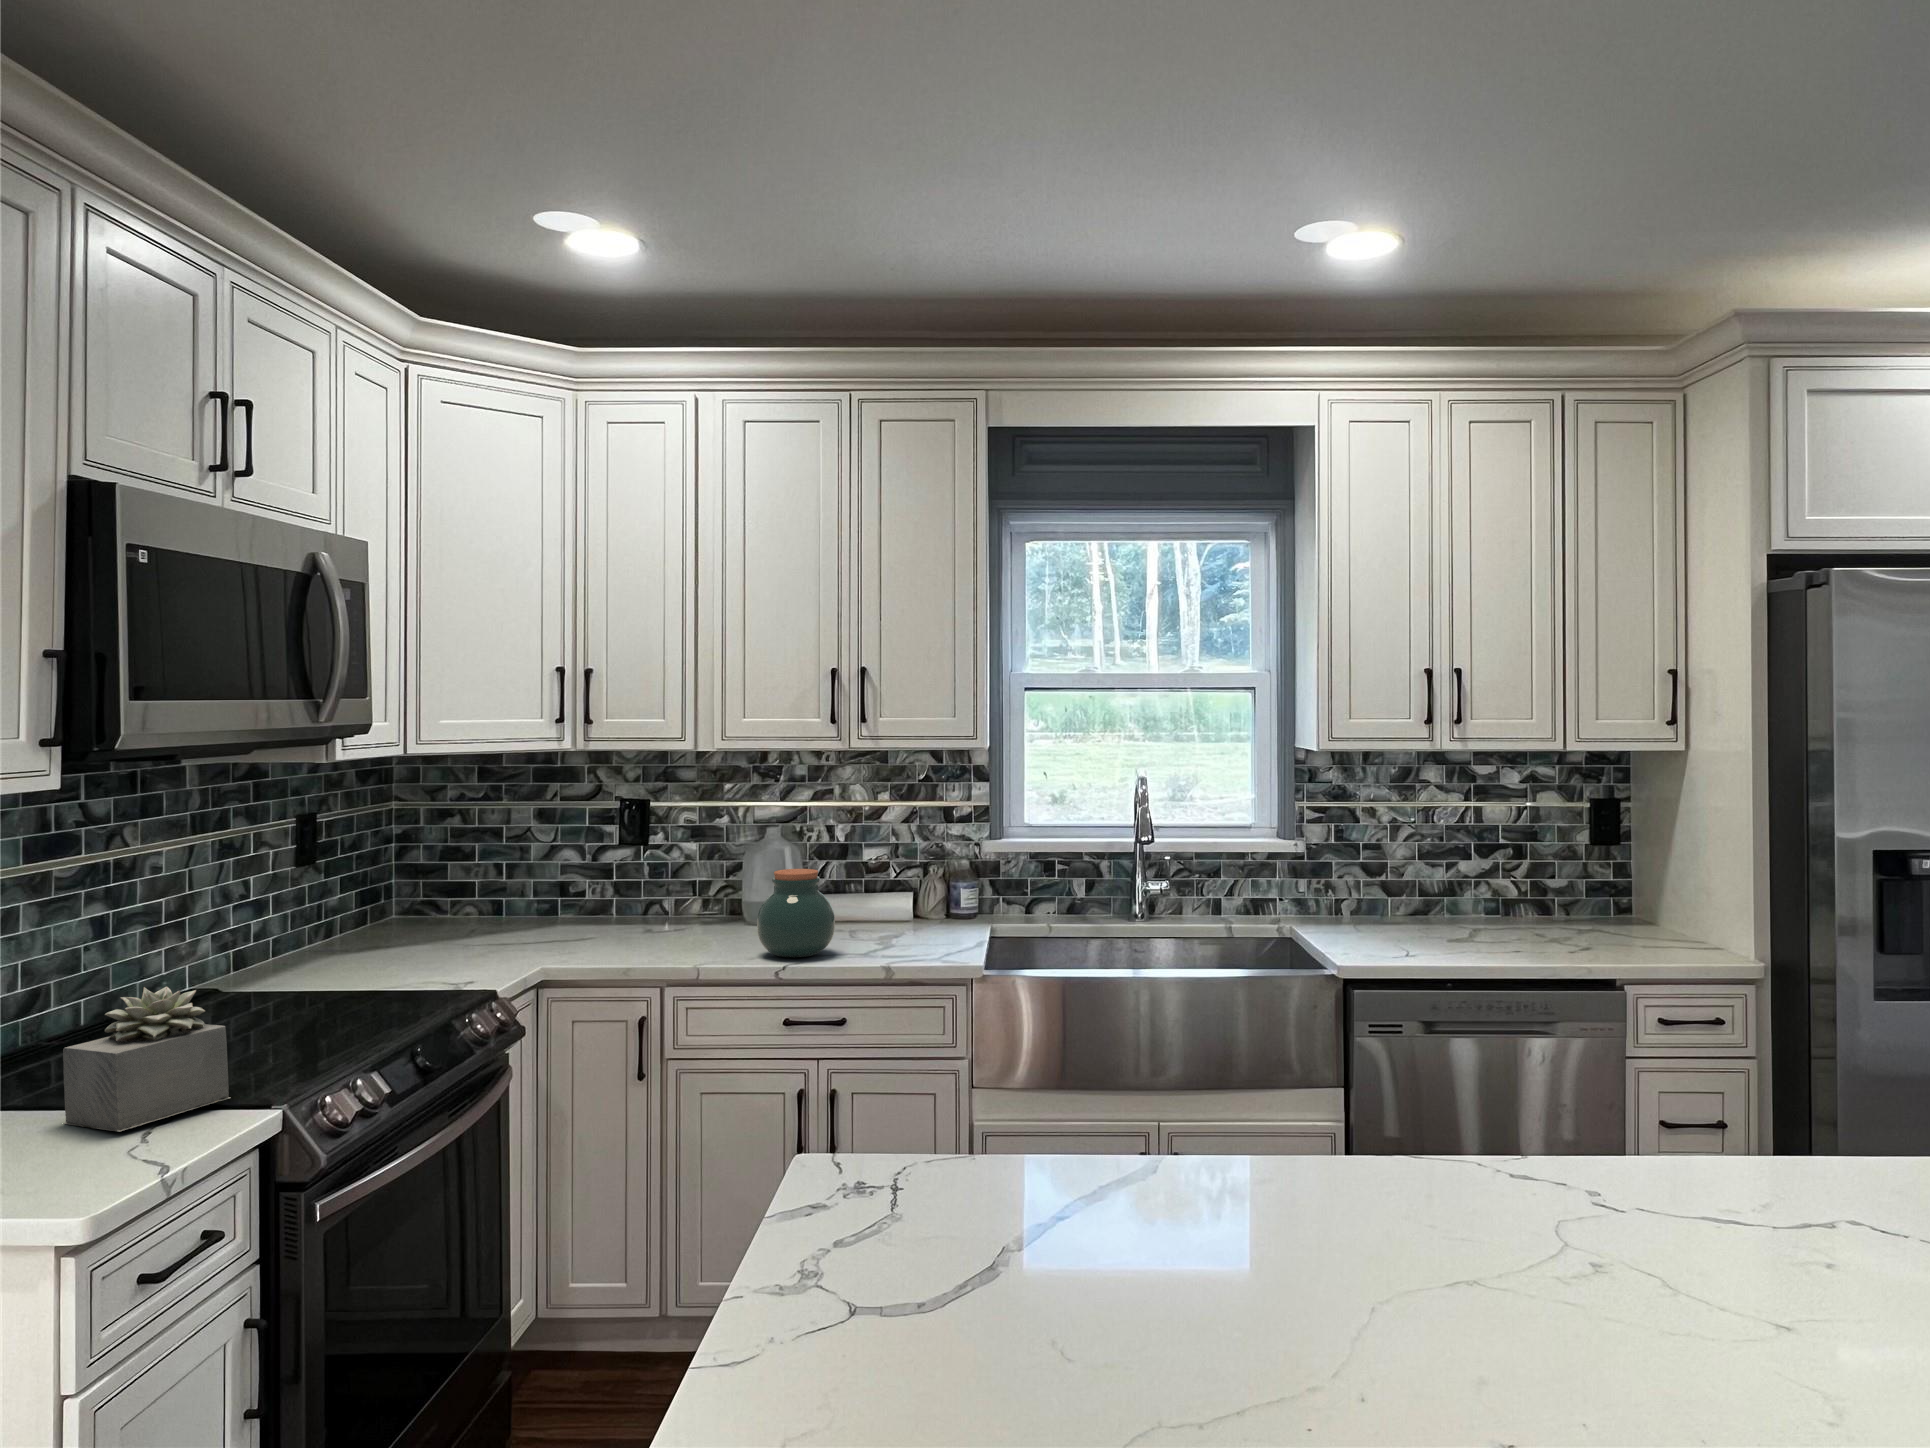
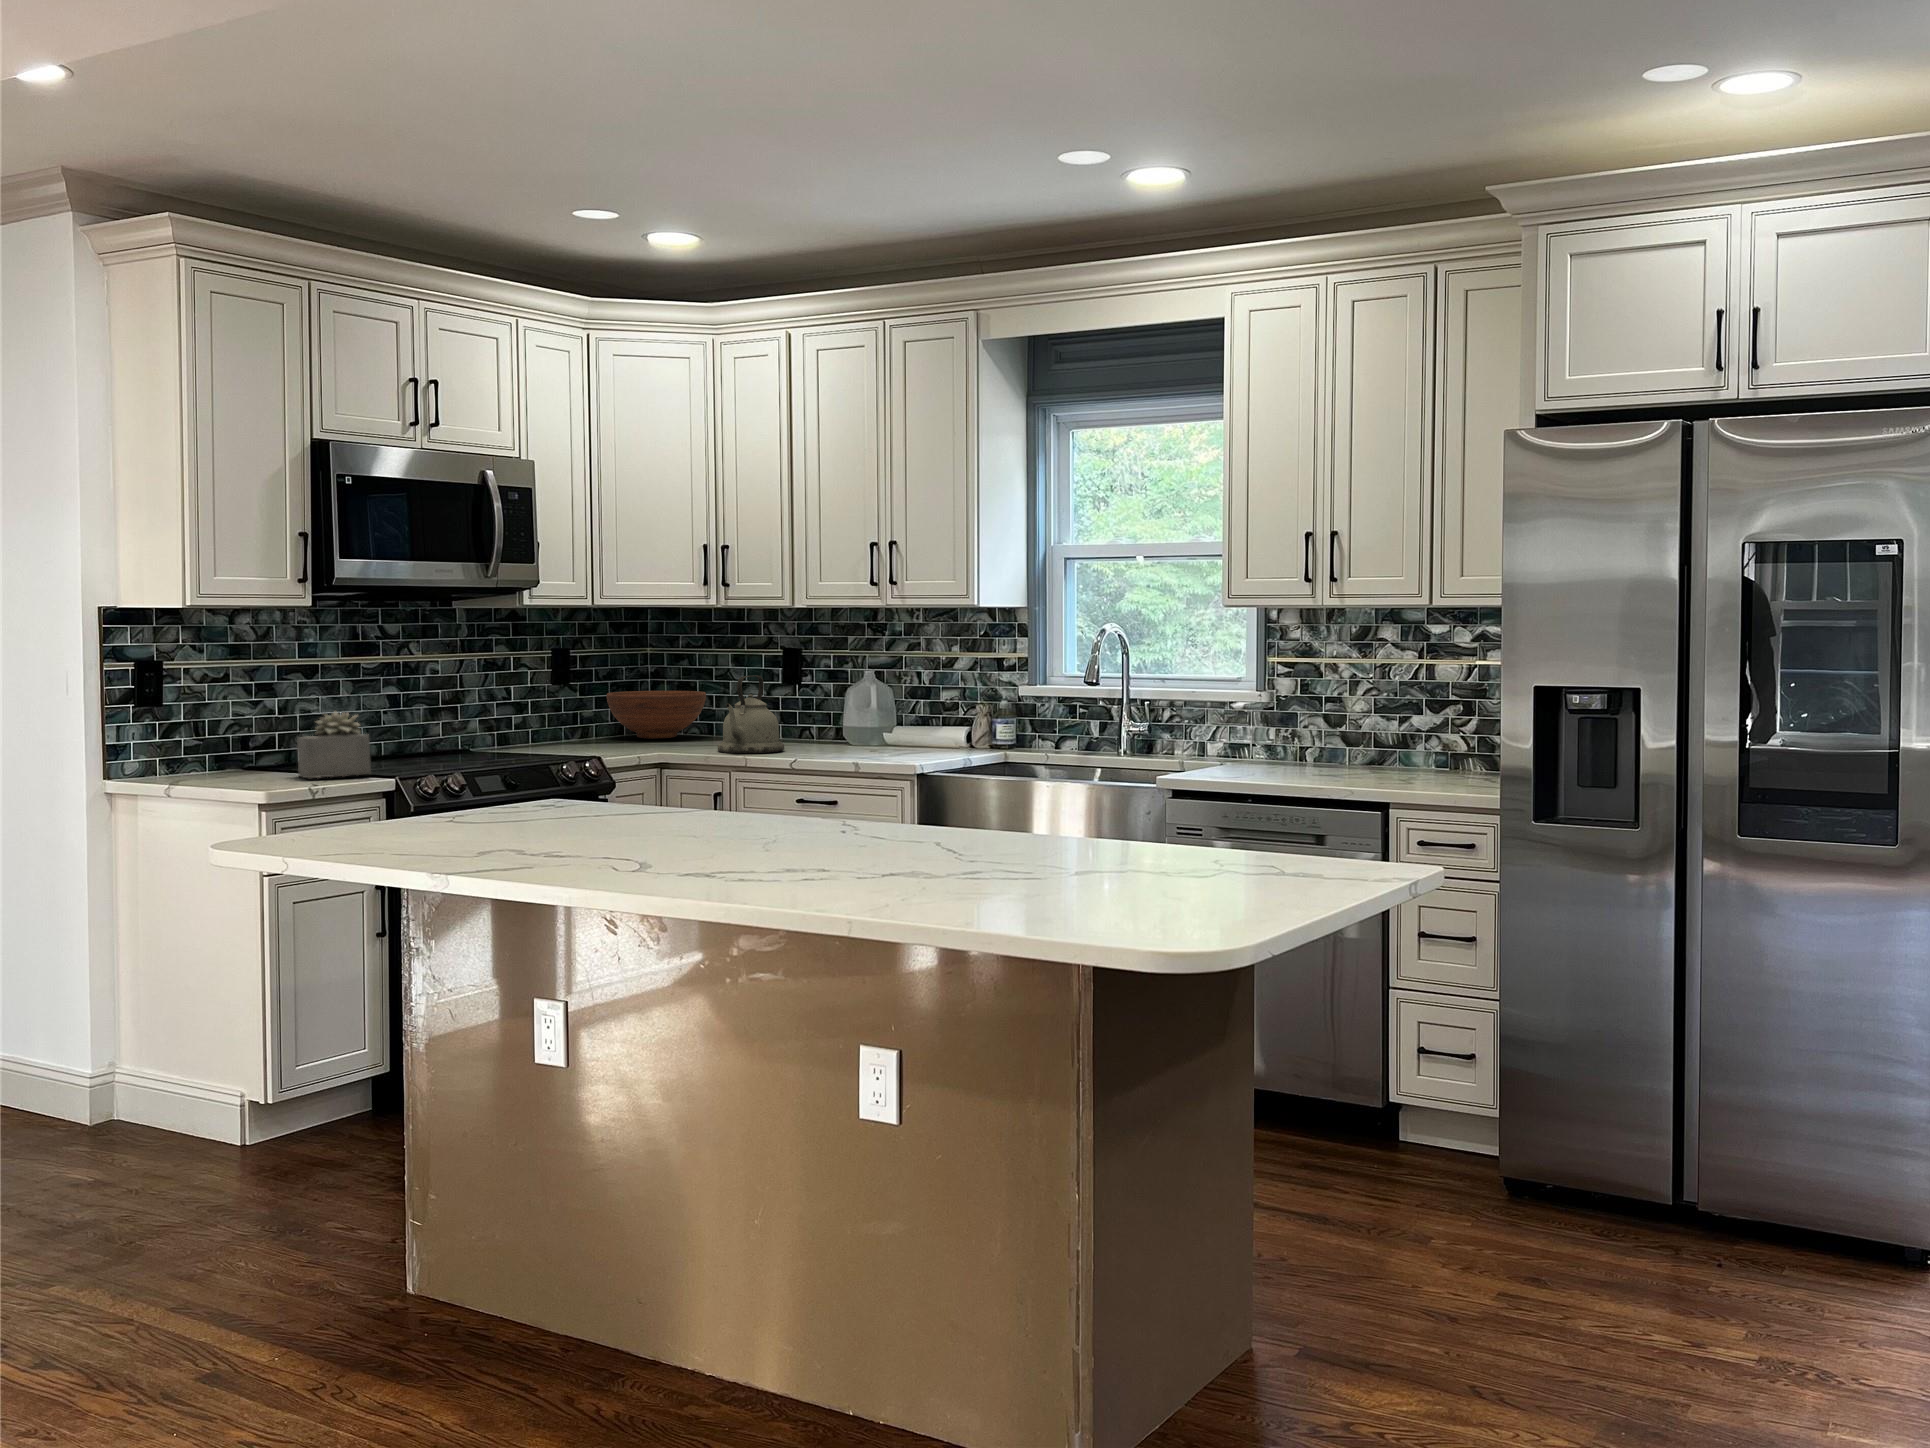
kettle: none [610,845,703,957] -> present [718,675,784,753]
fruit bowl: none [375,861,521,934] -> present [607,691,706,739]
jar: present [757,869,835,958] -> none [798,695,856,758]

